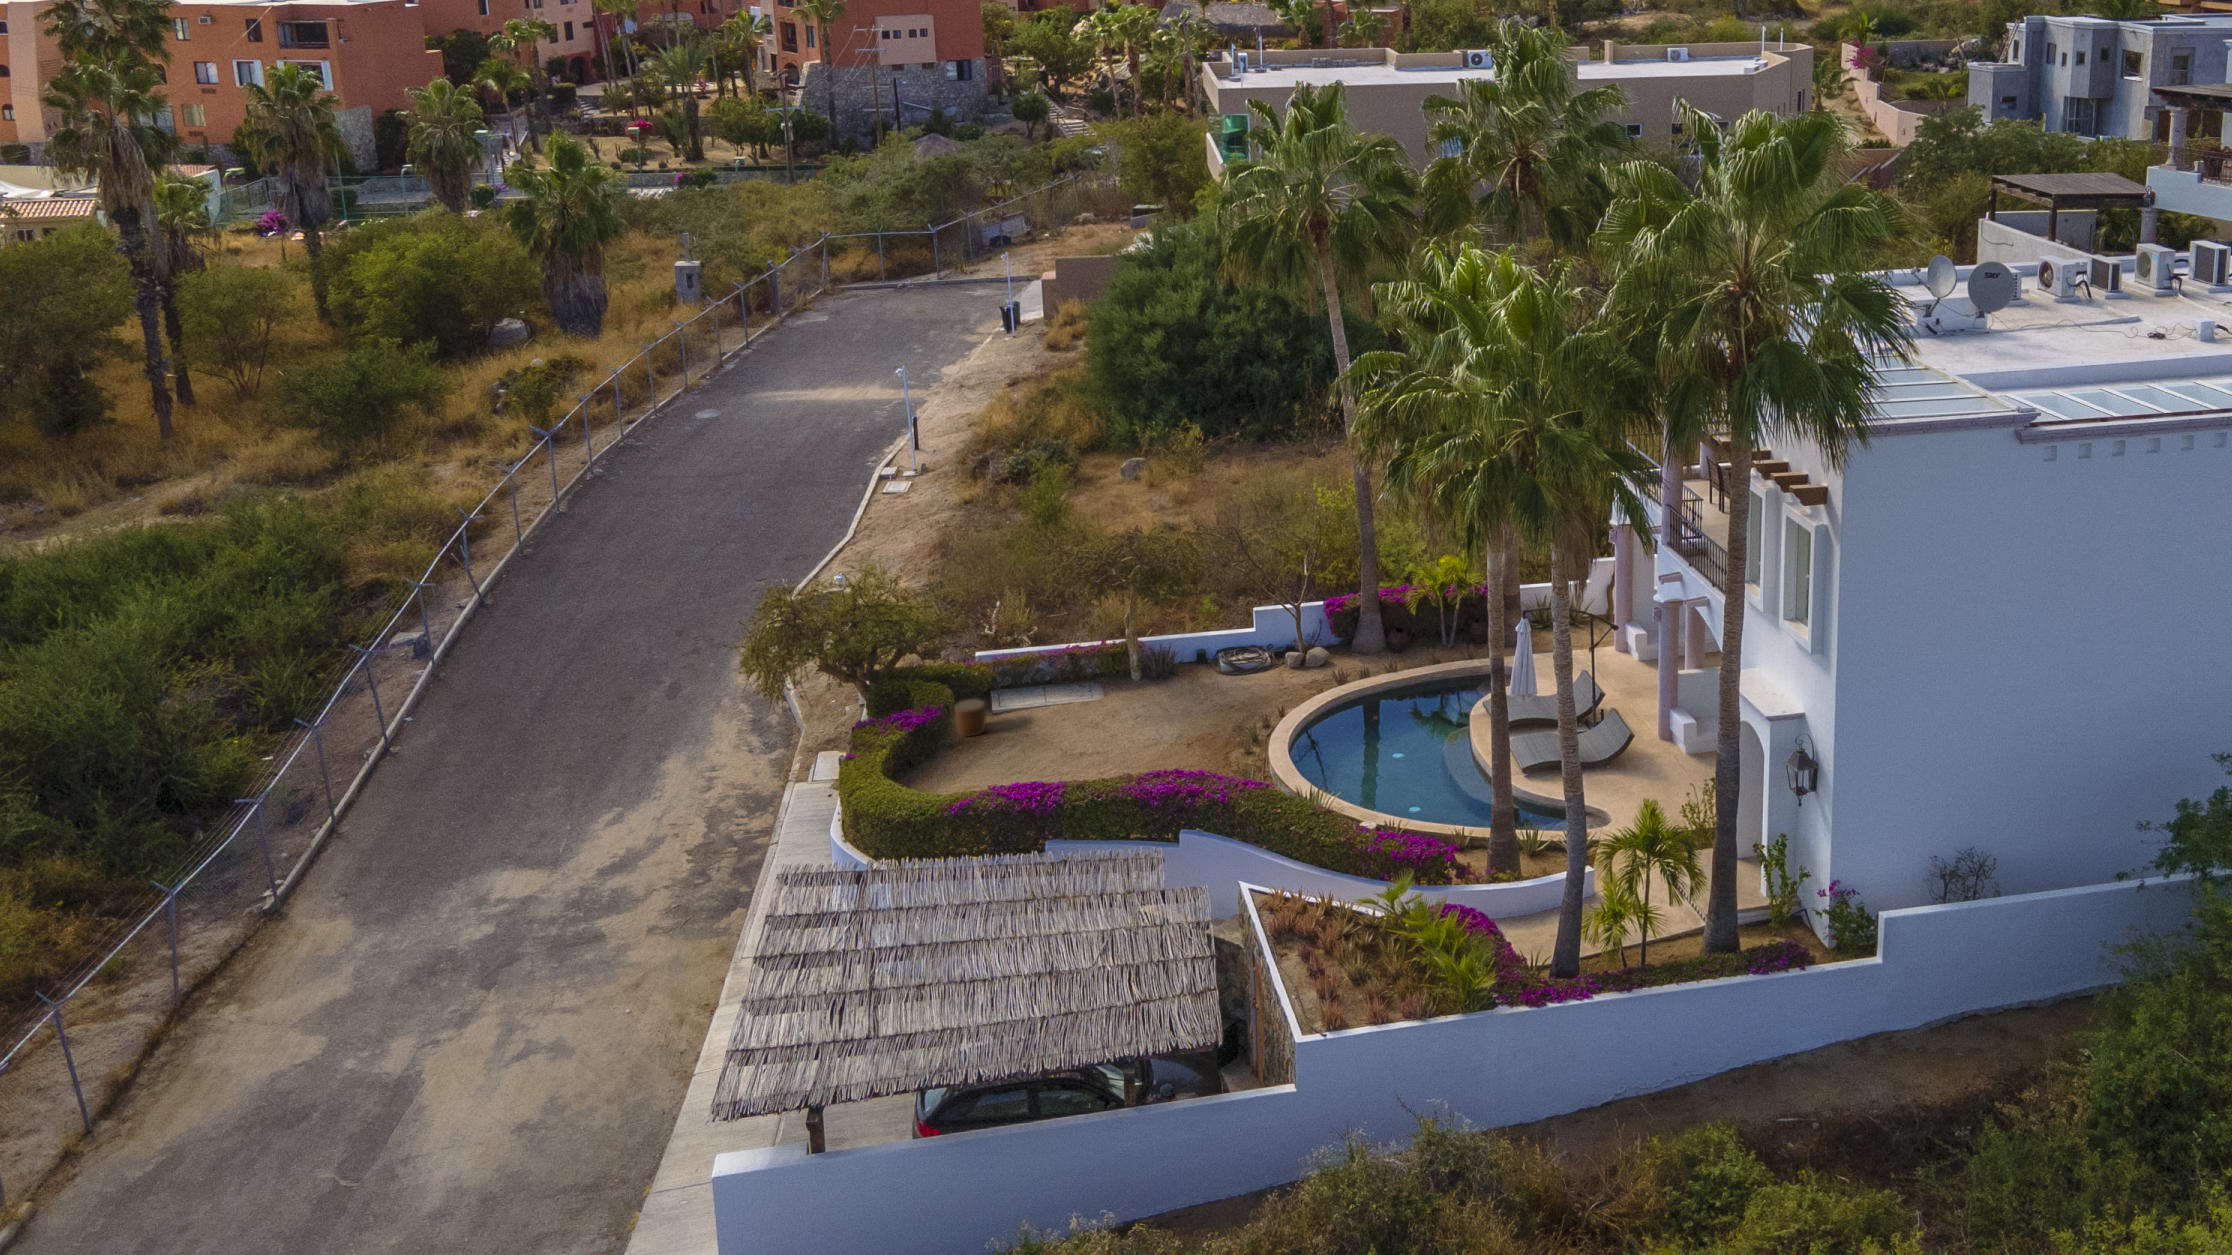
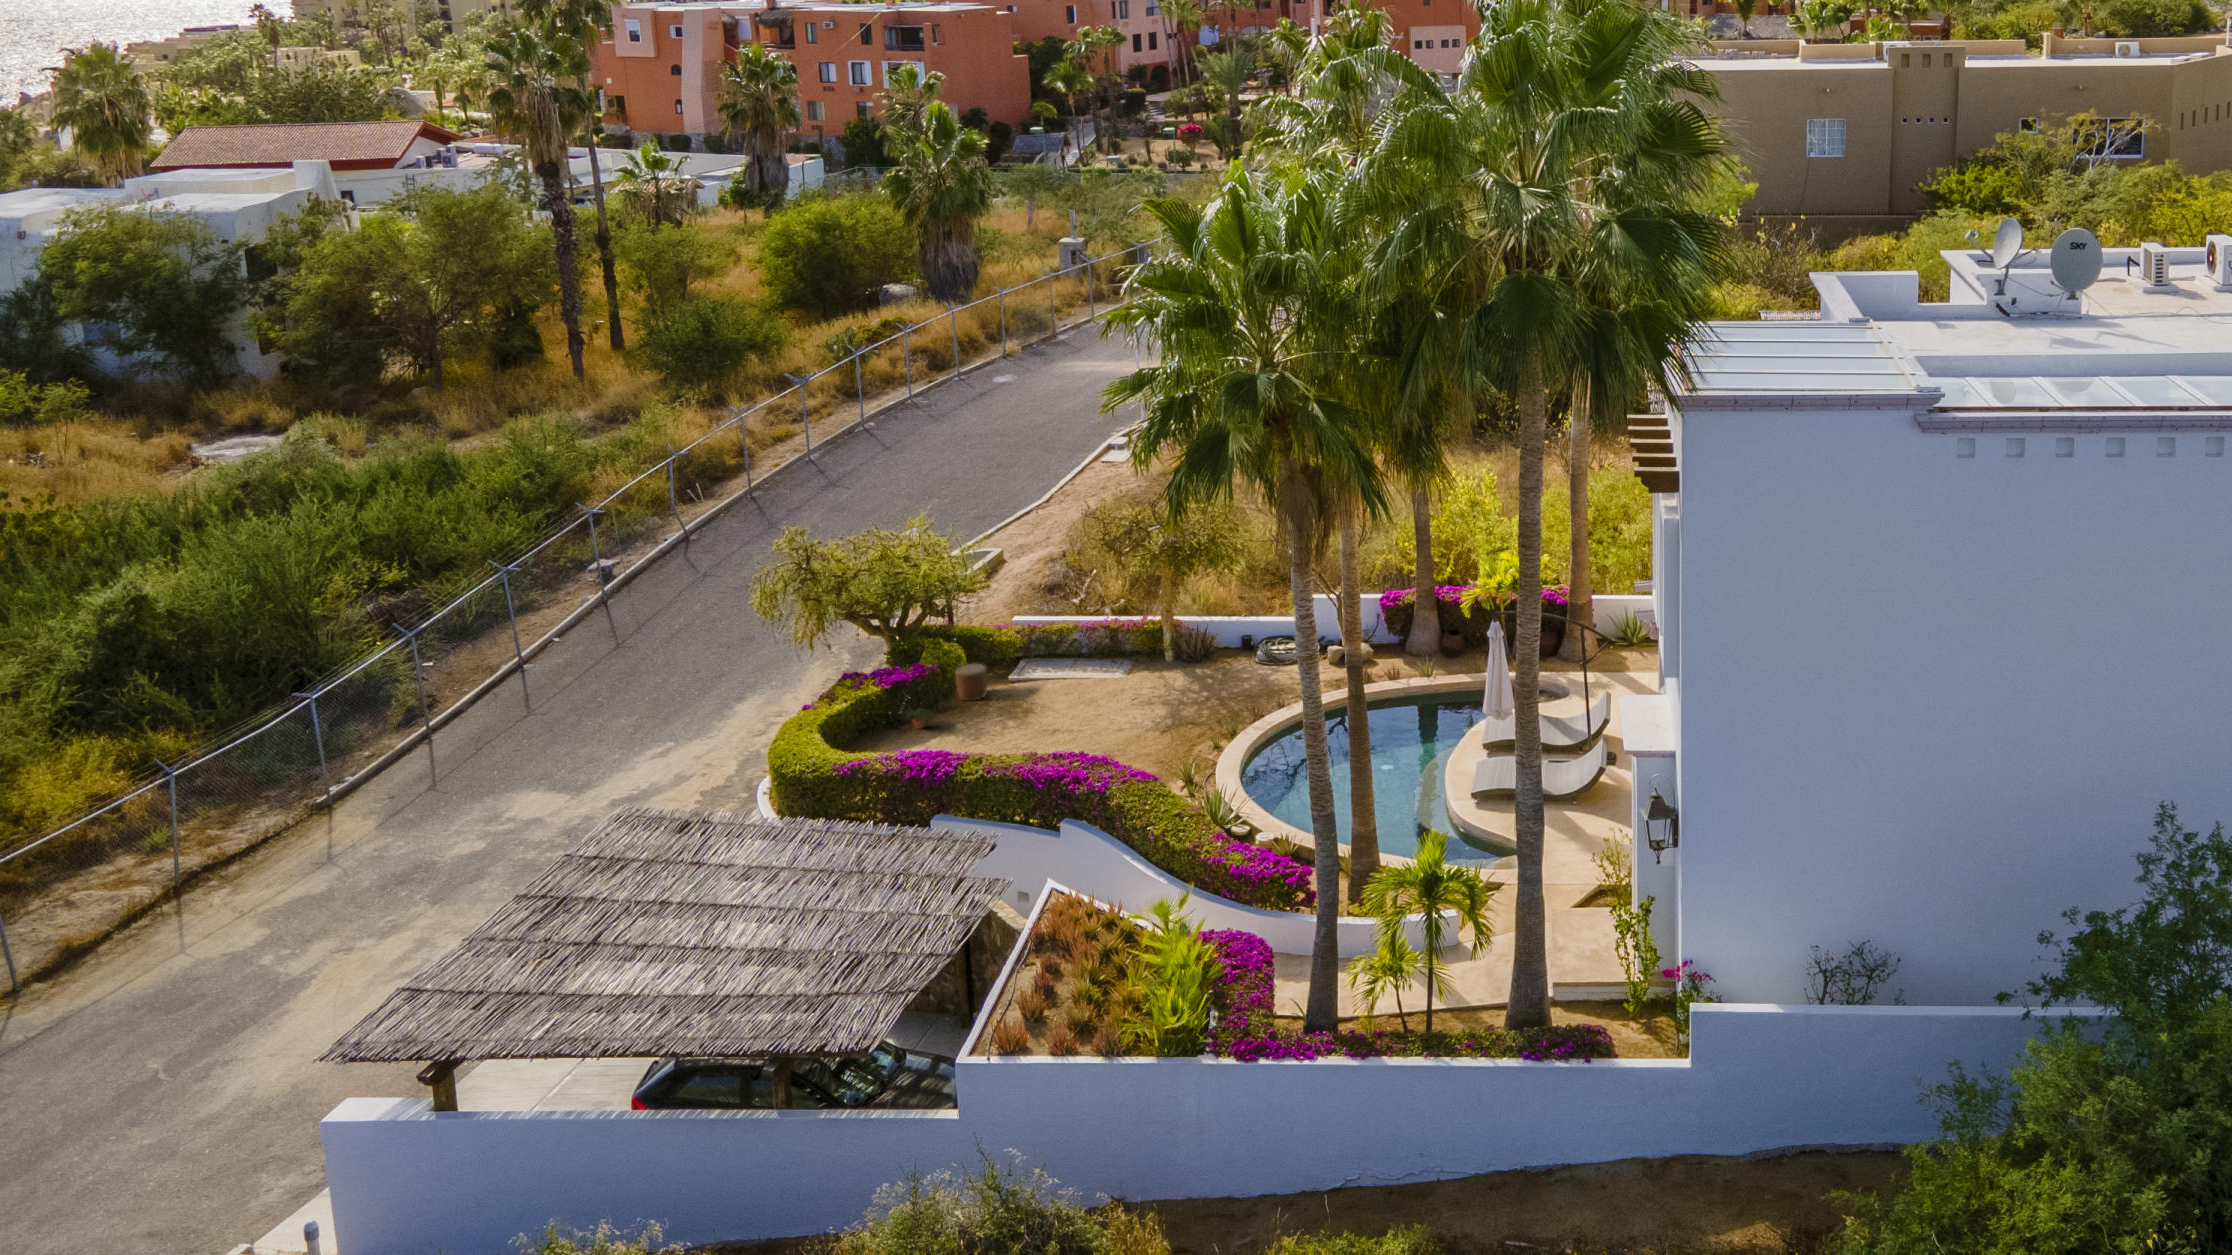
potted plant: none [924,748,961,768] -> present [906,709,932,729]

